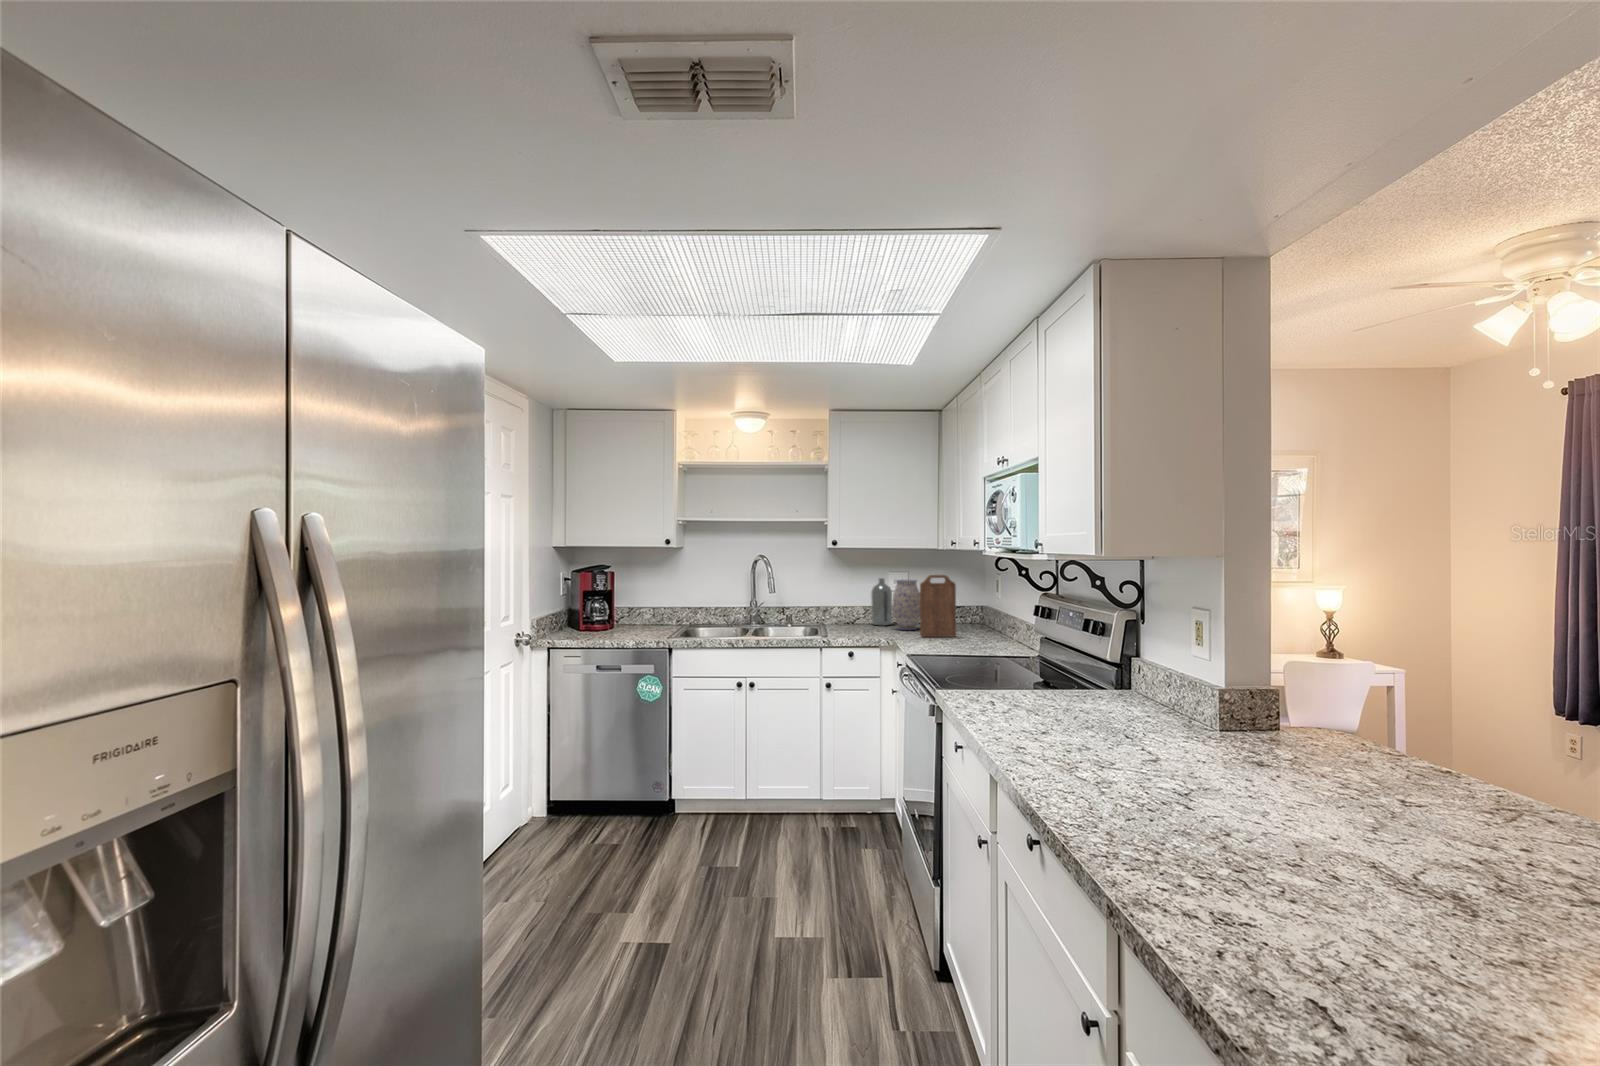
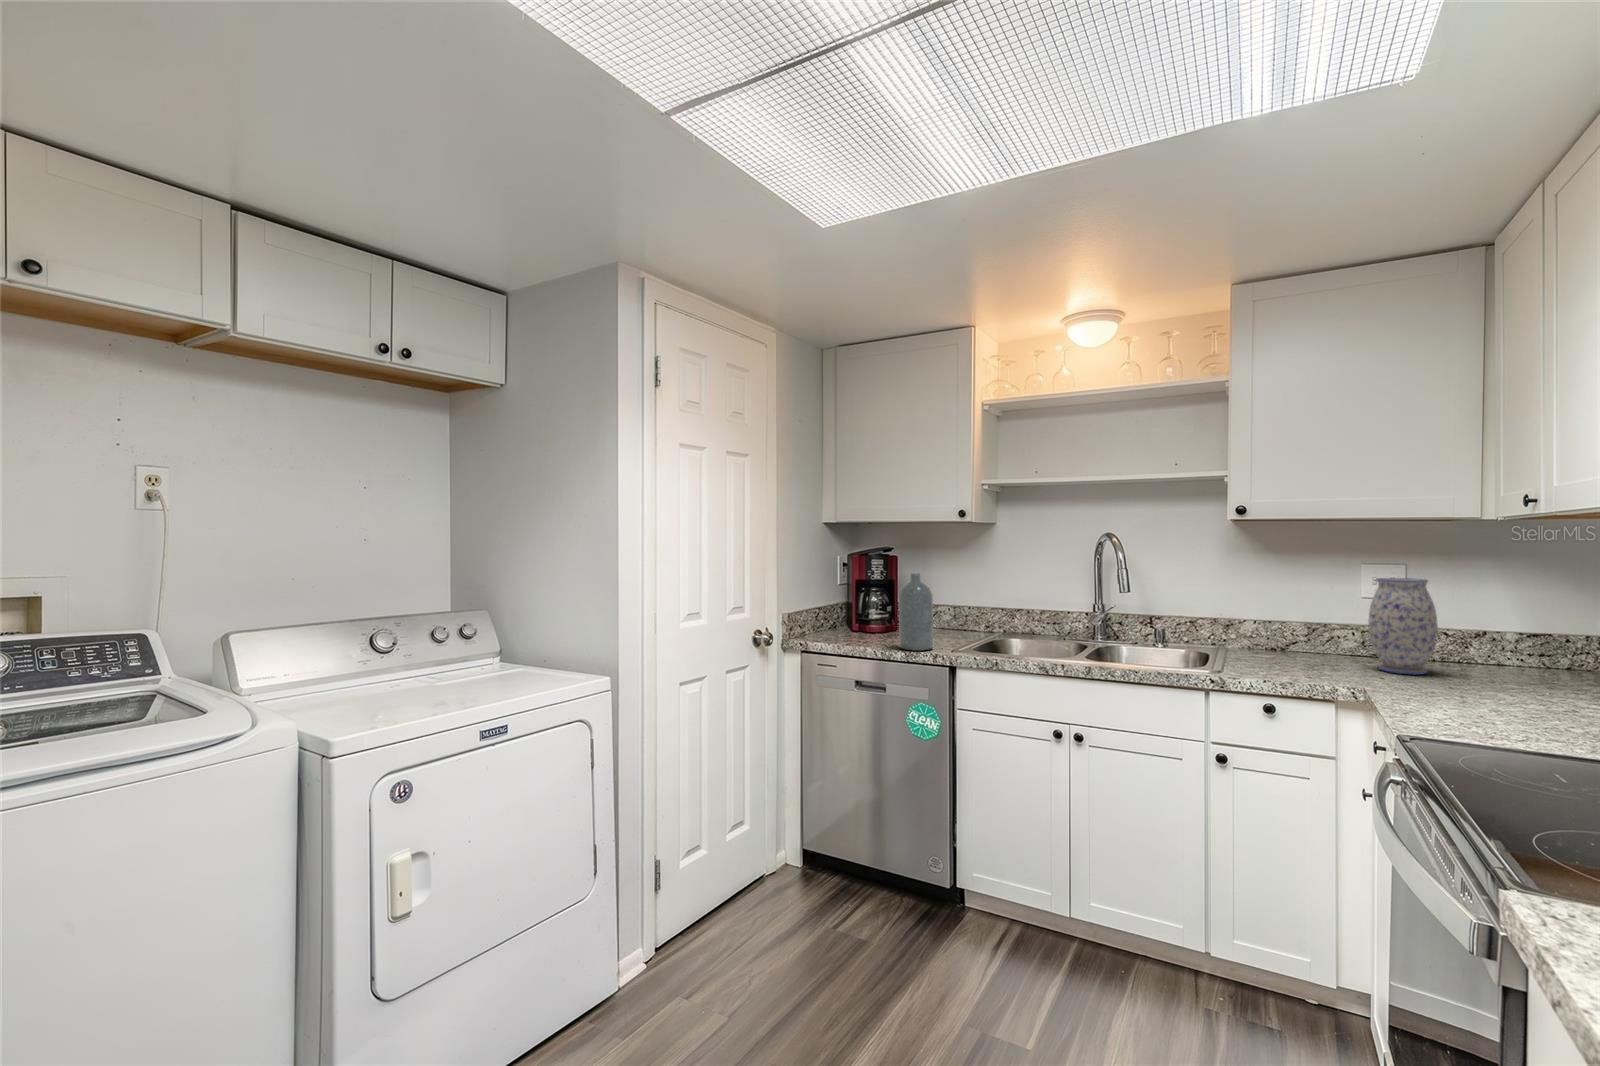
cutting board: present [920,575,956,637] -> none [1433,570,1531,699]
bottle: present [871,578,892,626] -> present [899,573,933,651]

